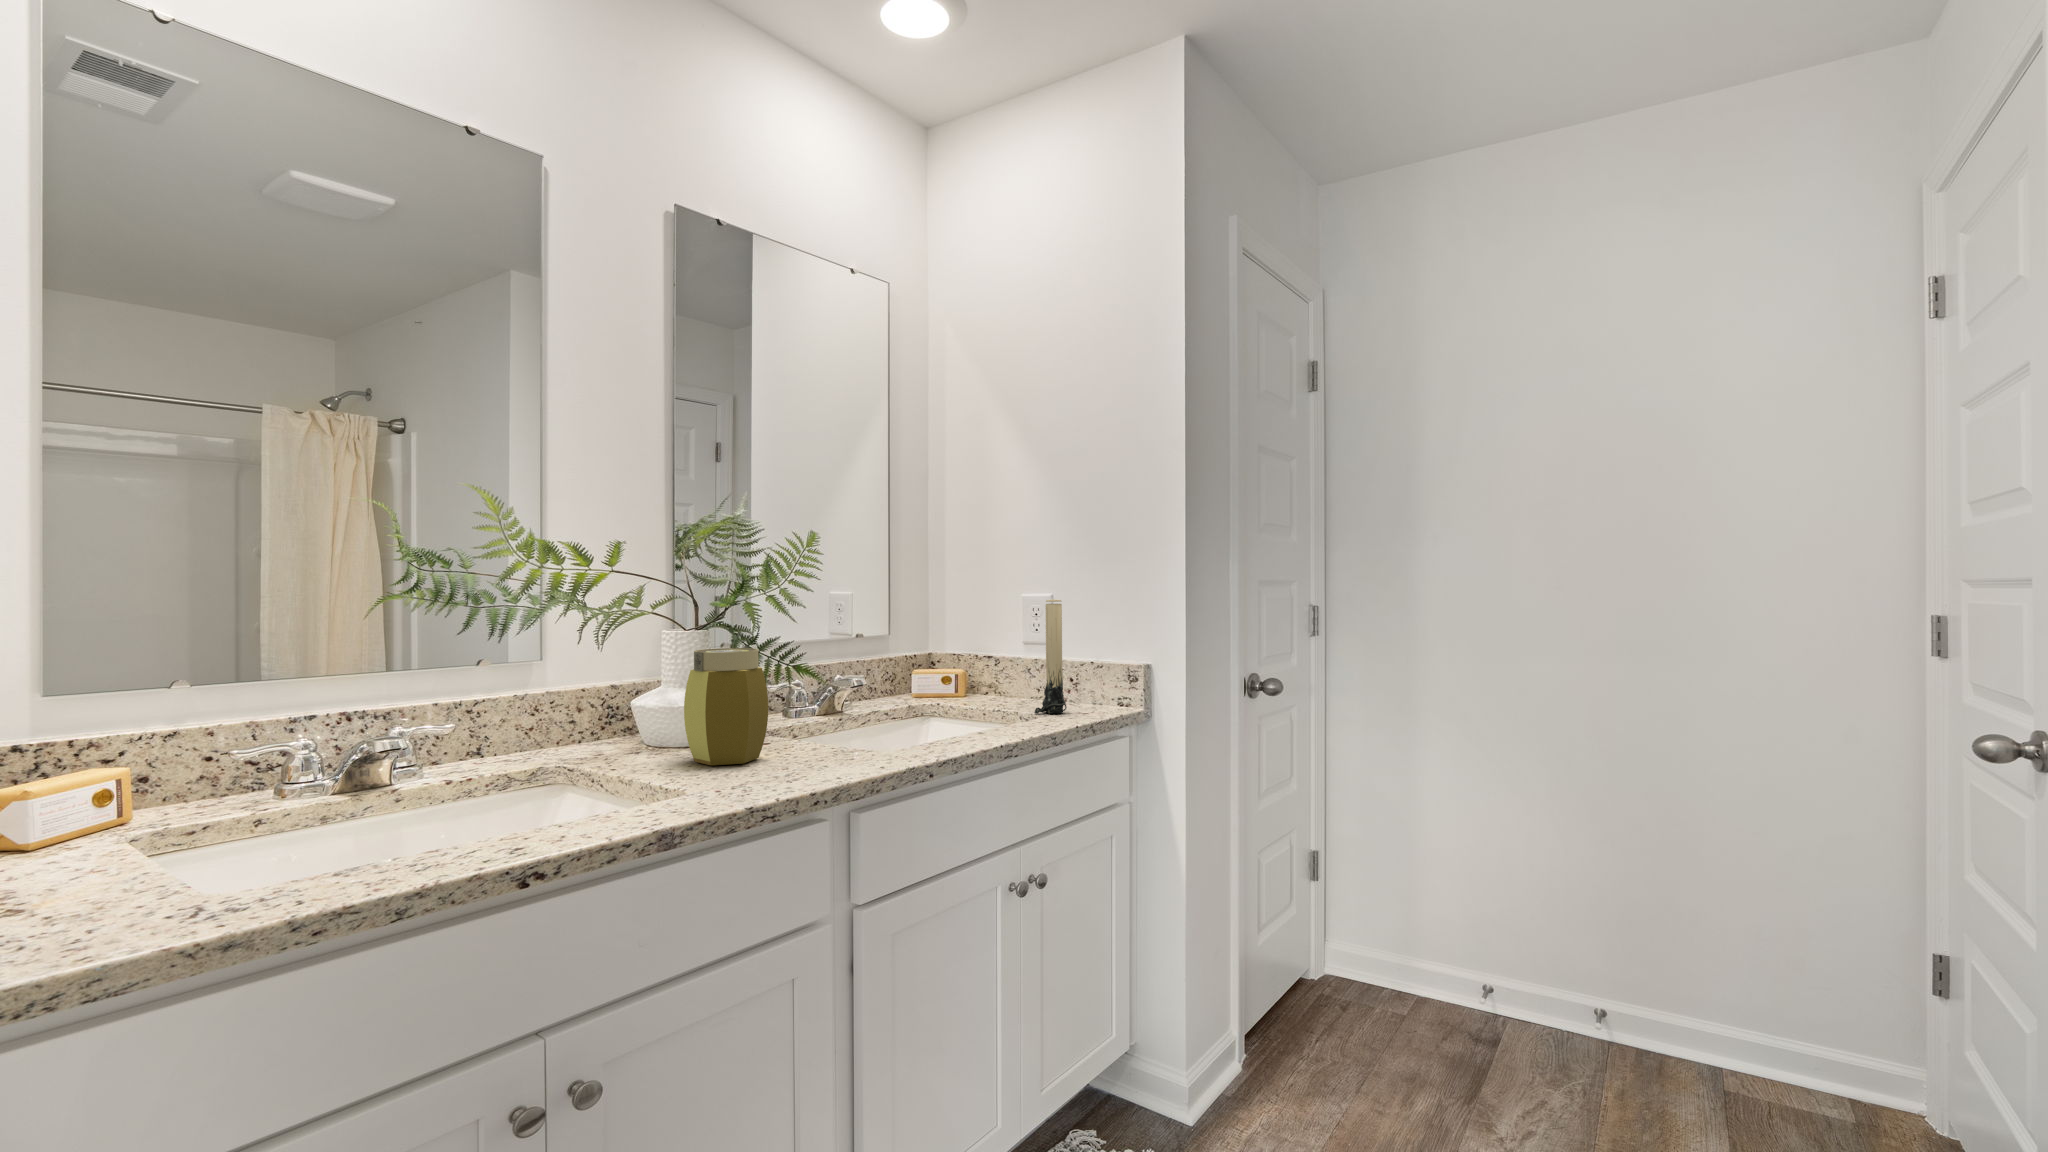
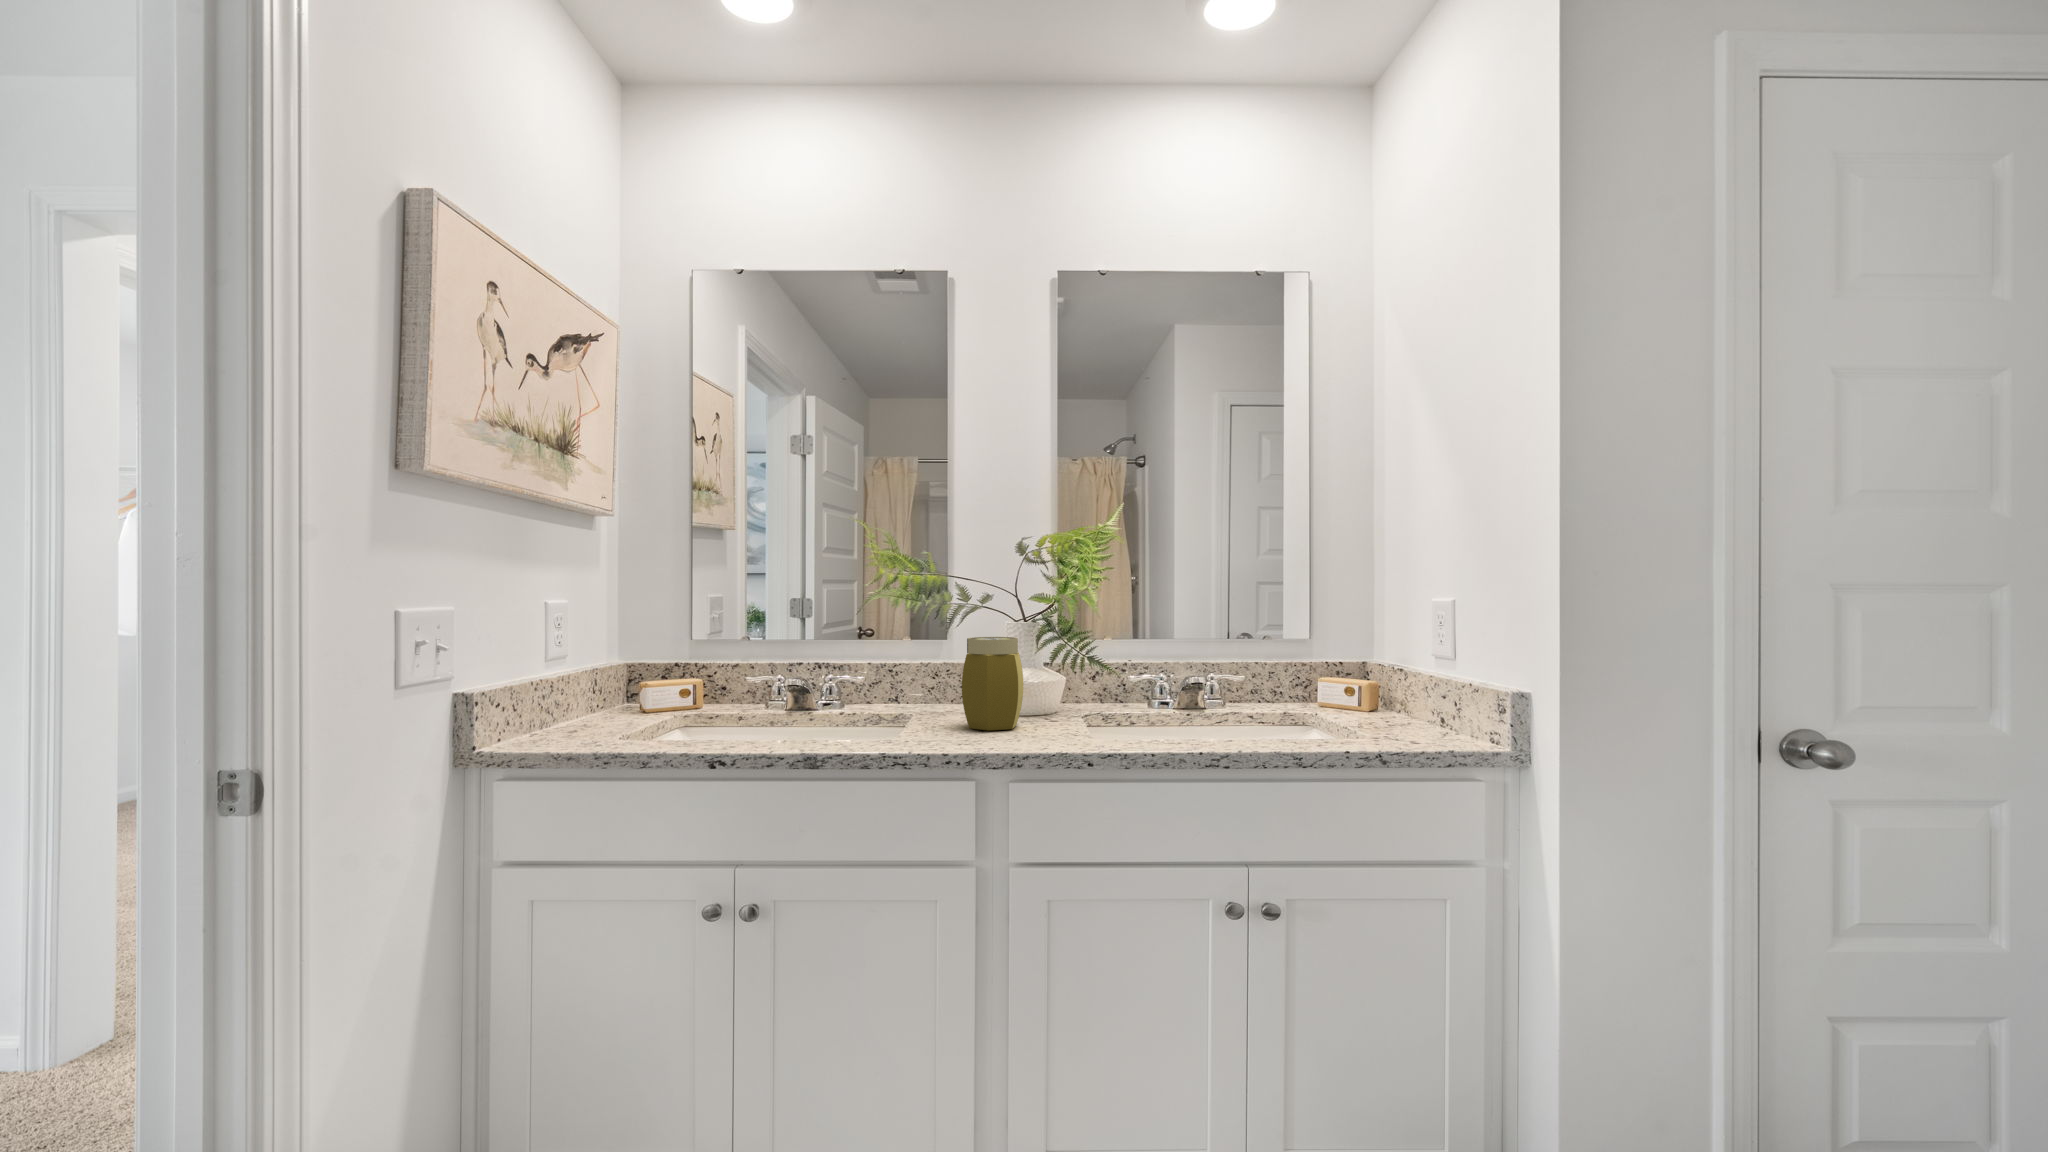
candle: present [1035,599,1067,714] -> none [1374,606,1413,740]

